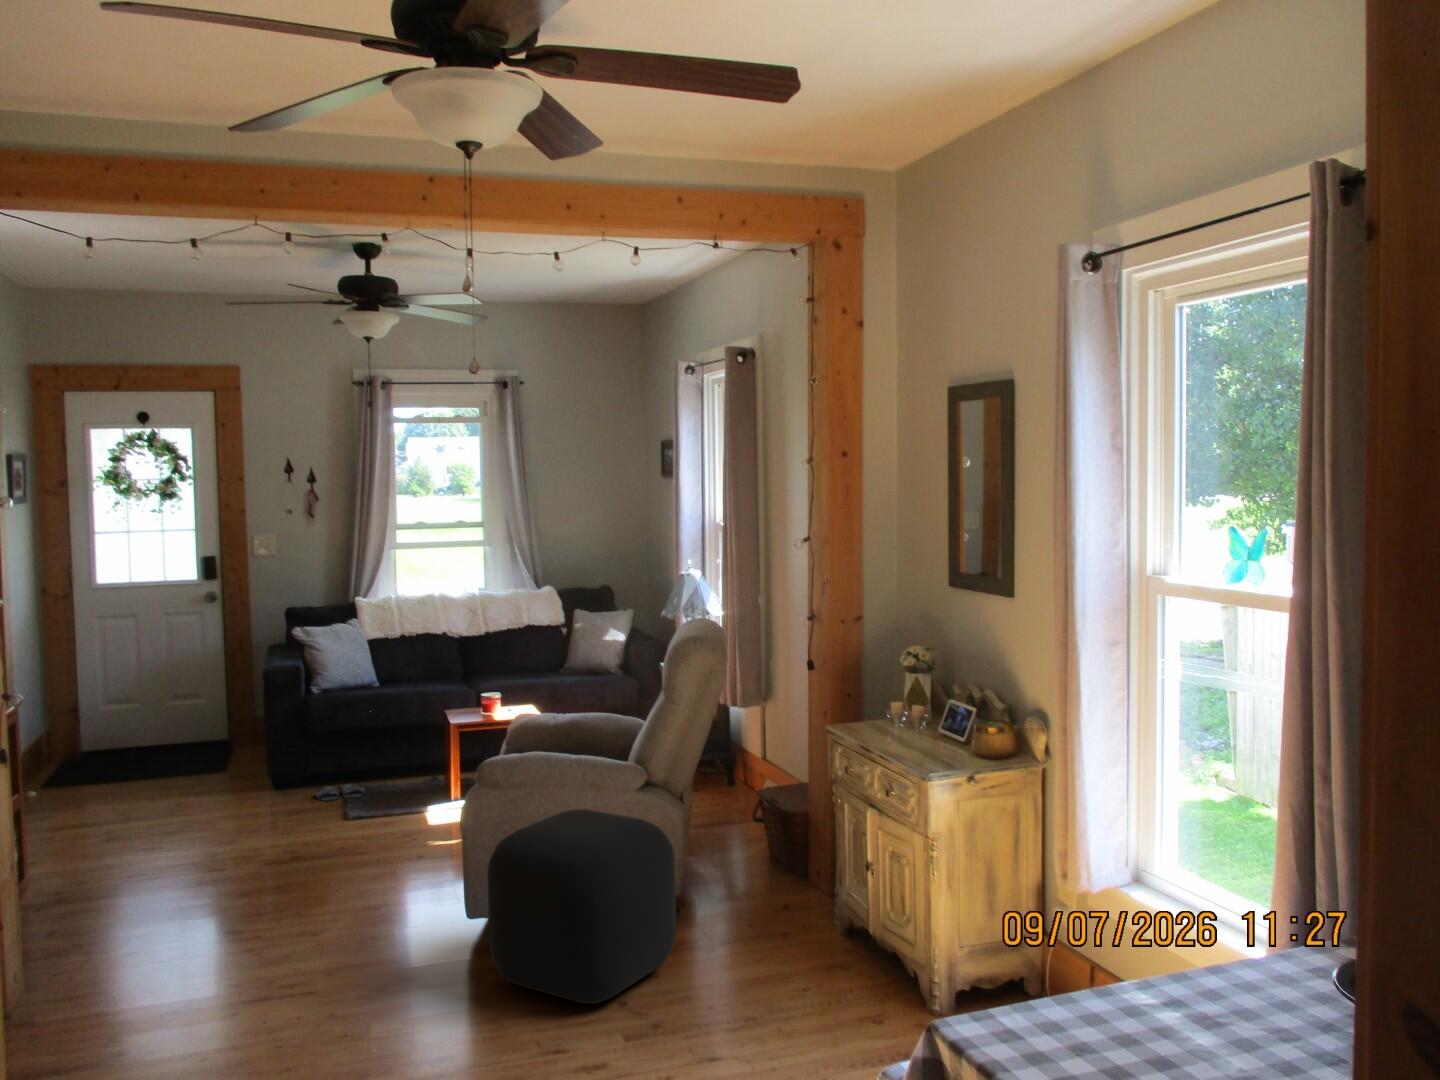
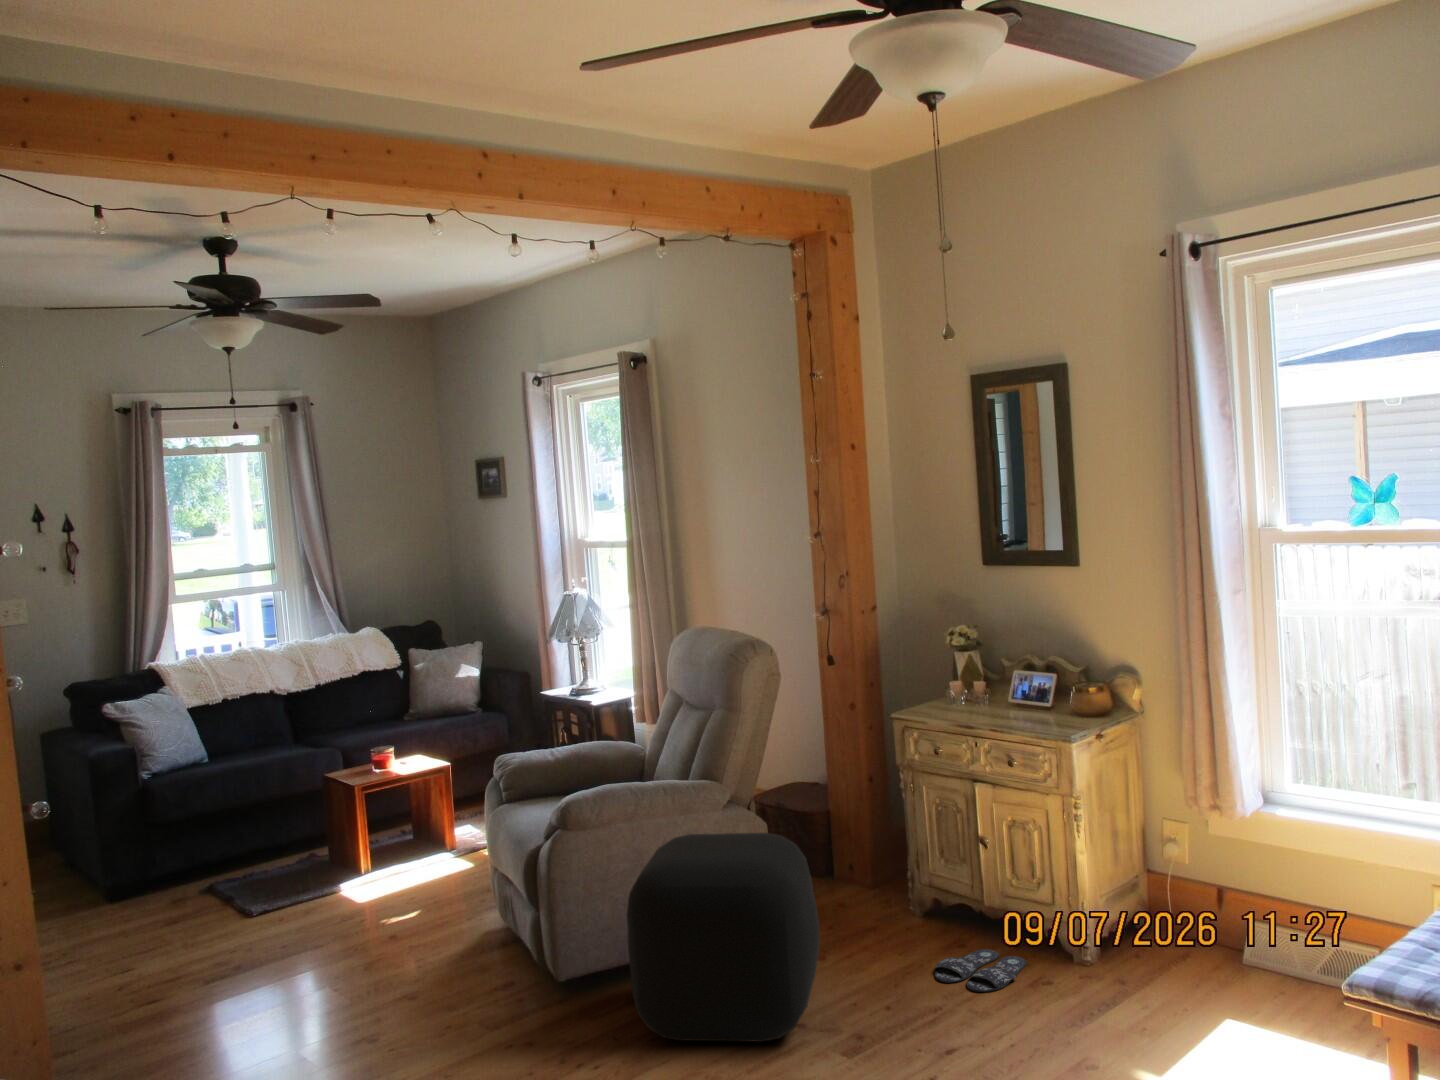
slippers: present [315,784,365,801] -> present [935,949,1027,992]

